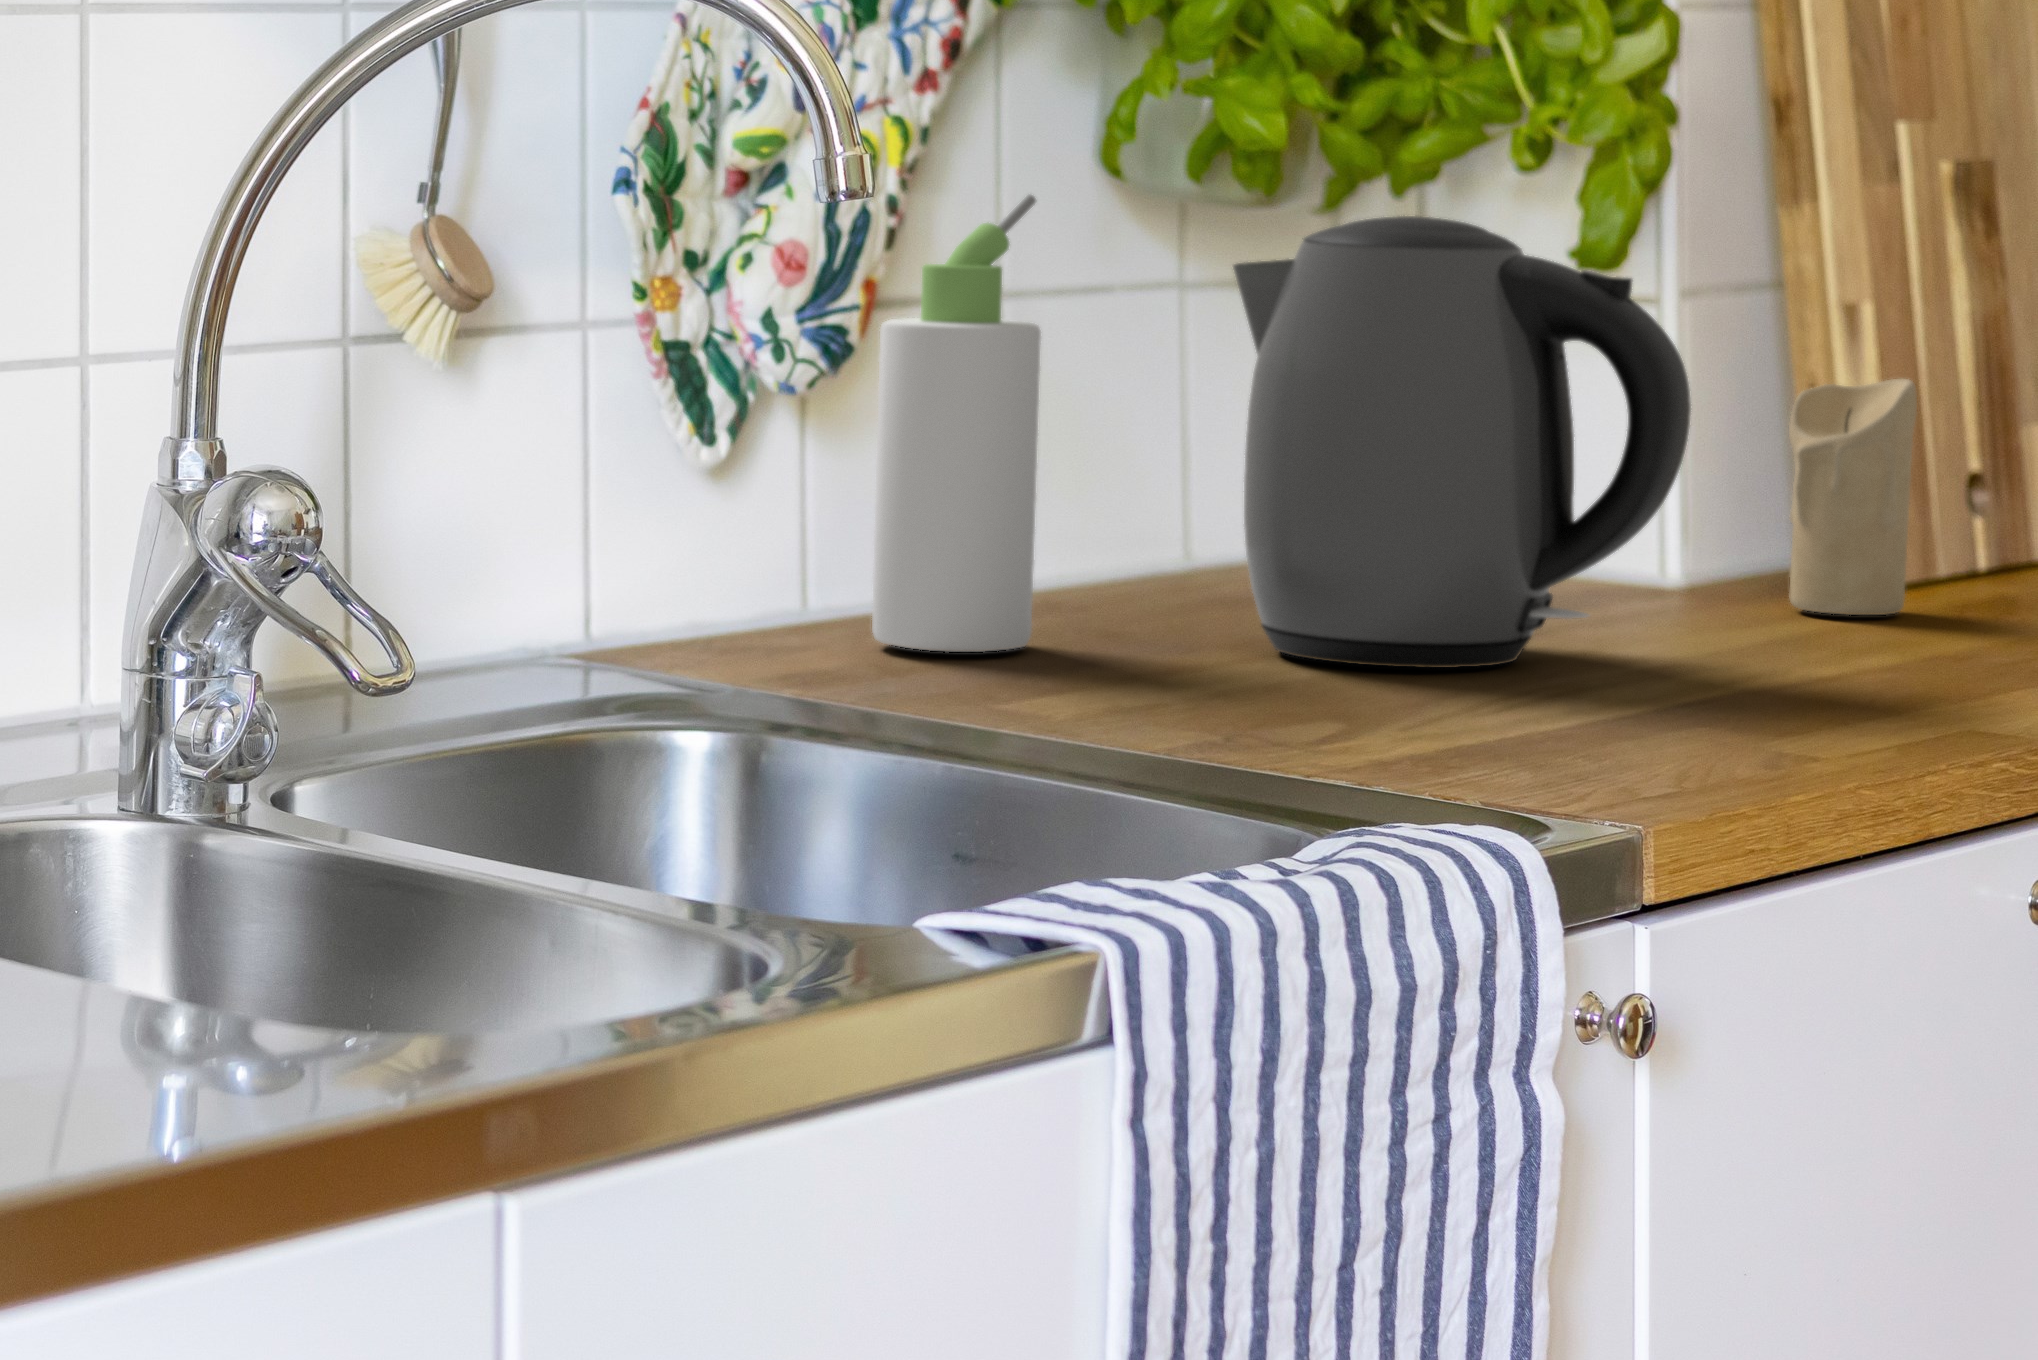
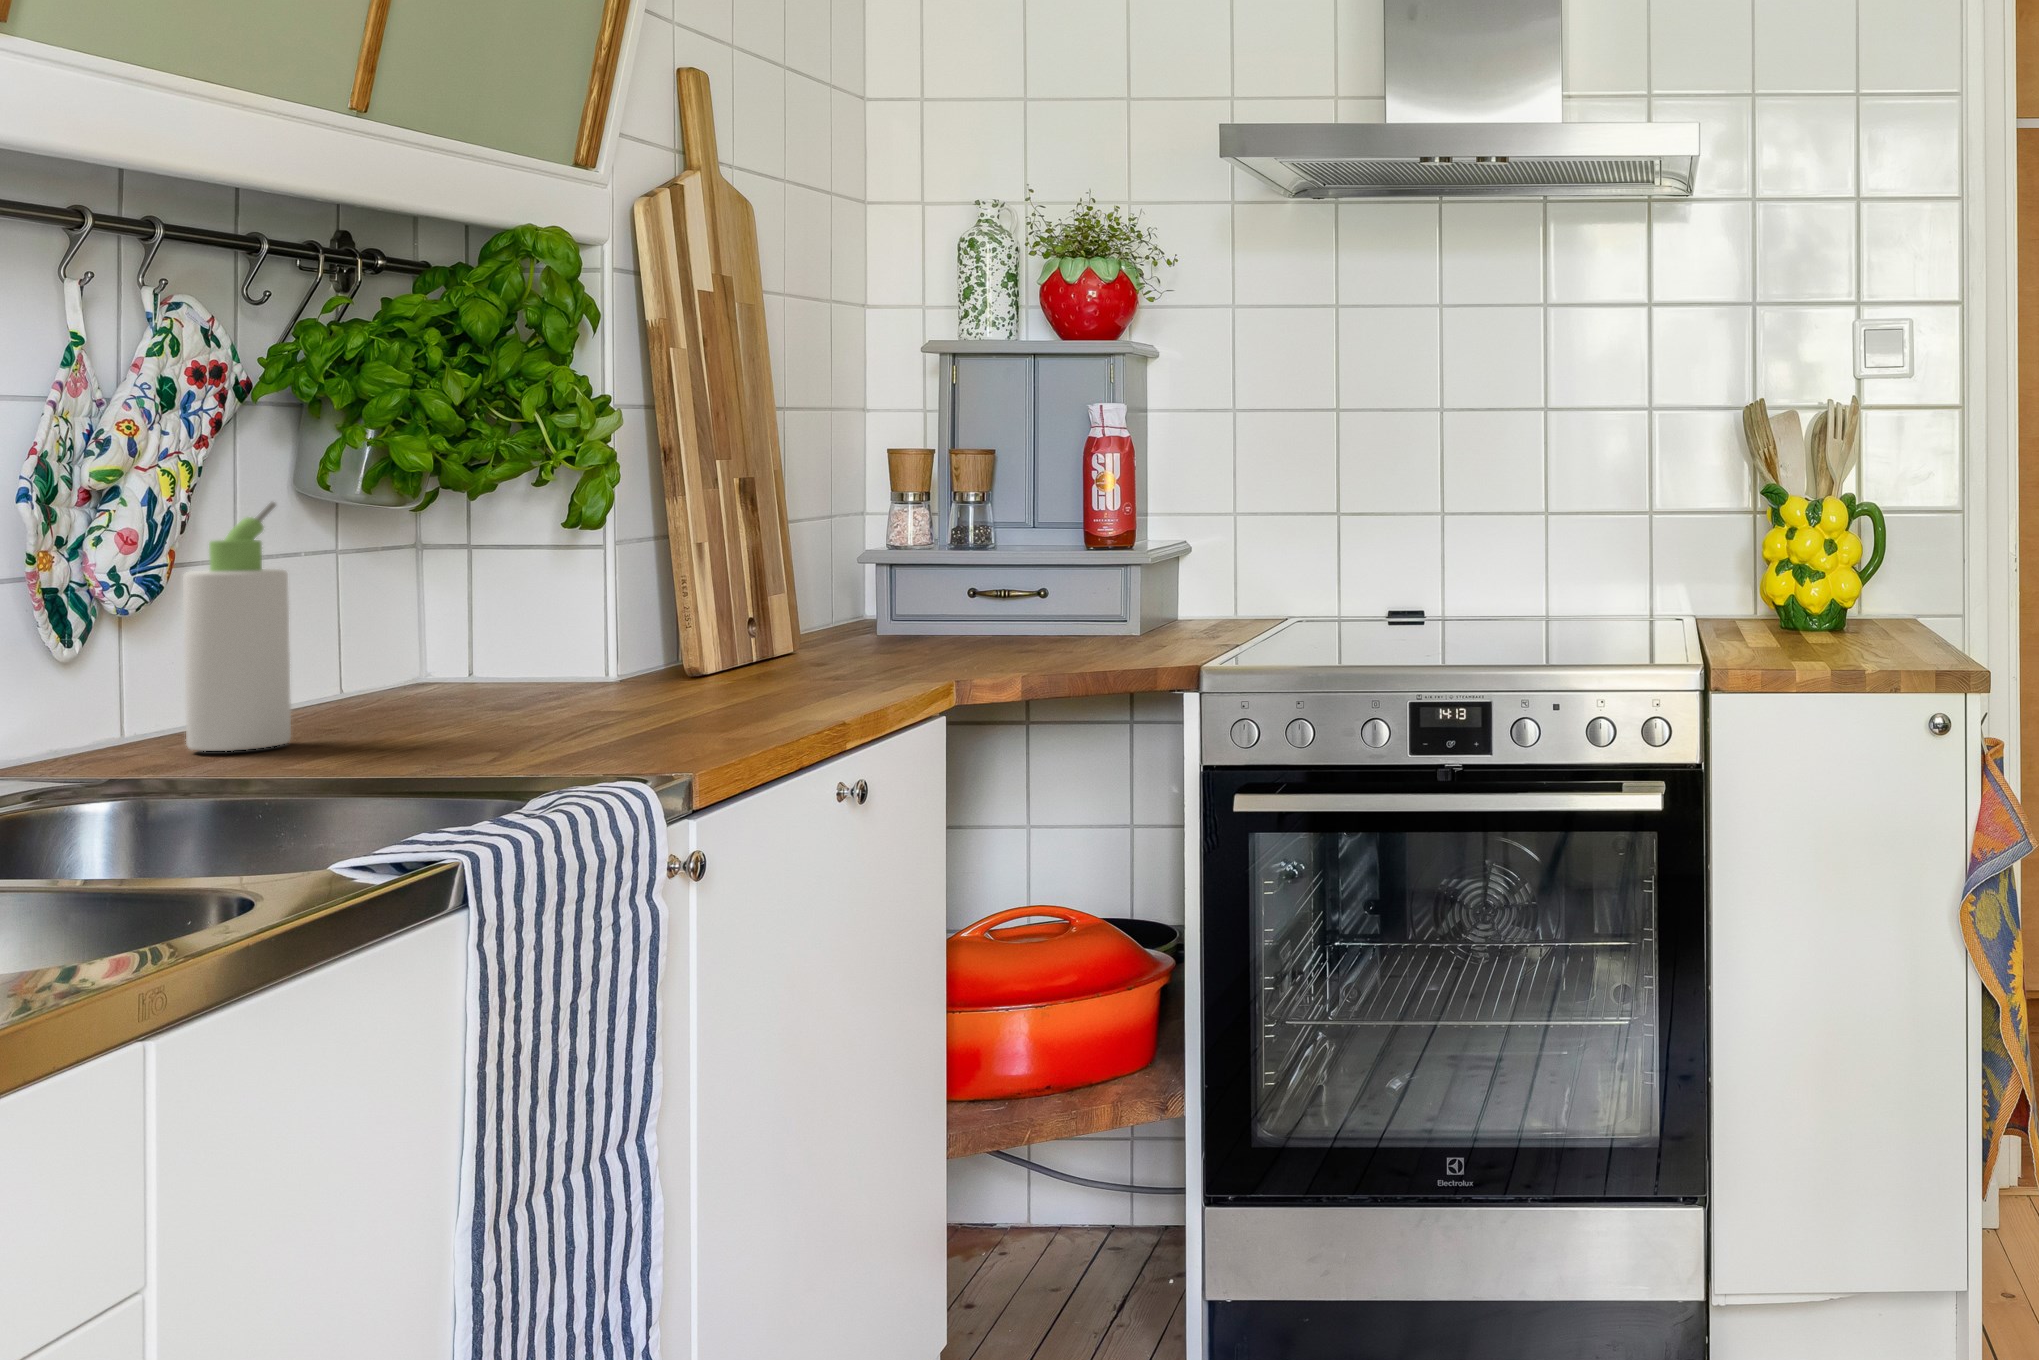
kettle: present [1233,216,1691,668] -> none [399,508,656,730]
candle: present [1789,379,1917,615] -> none [684,576,745,686]

